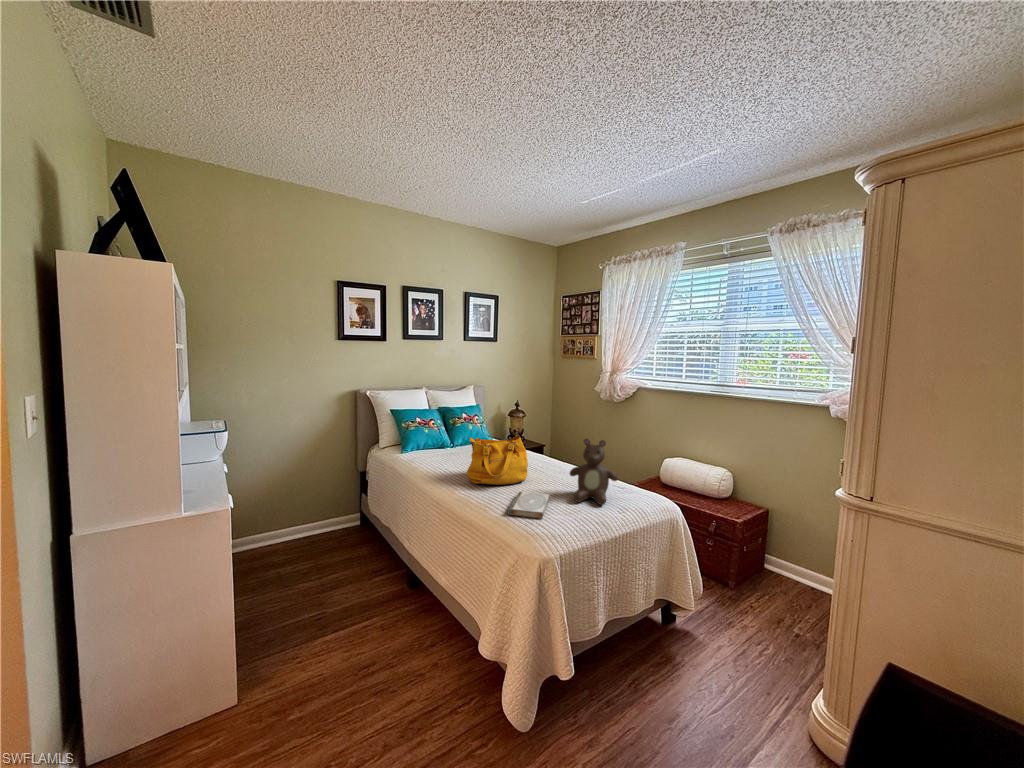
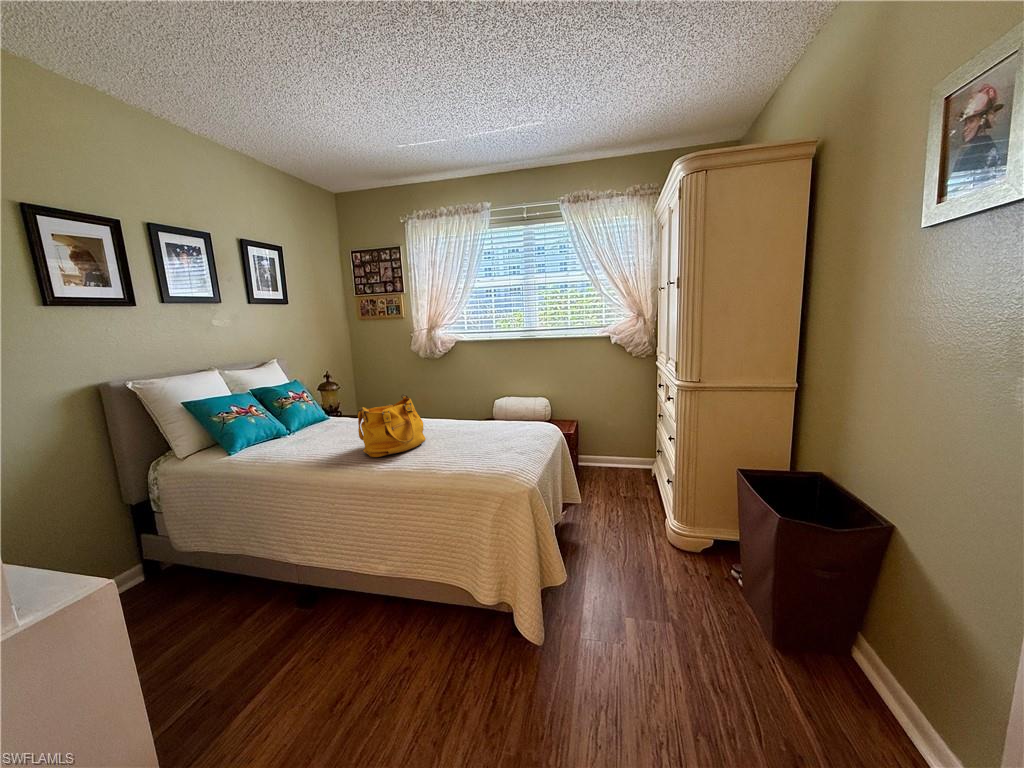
teddy bear: present [570,439,618,505] -> none [475,383,519,443]
book: present [508,492,550,518] -> none [438,444,488,469]

